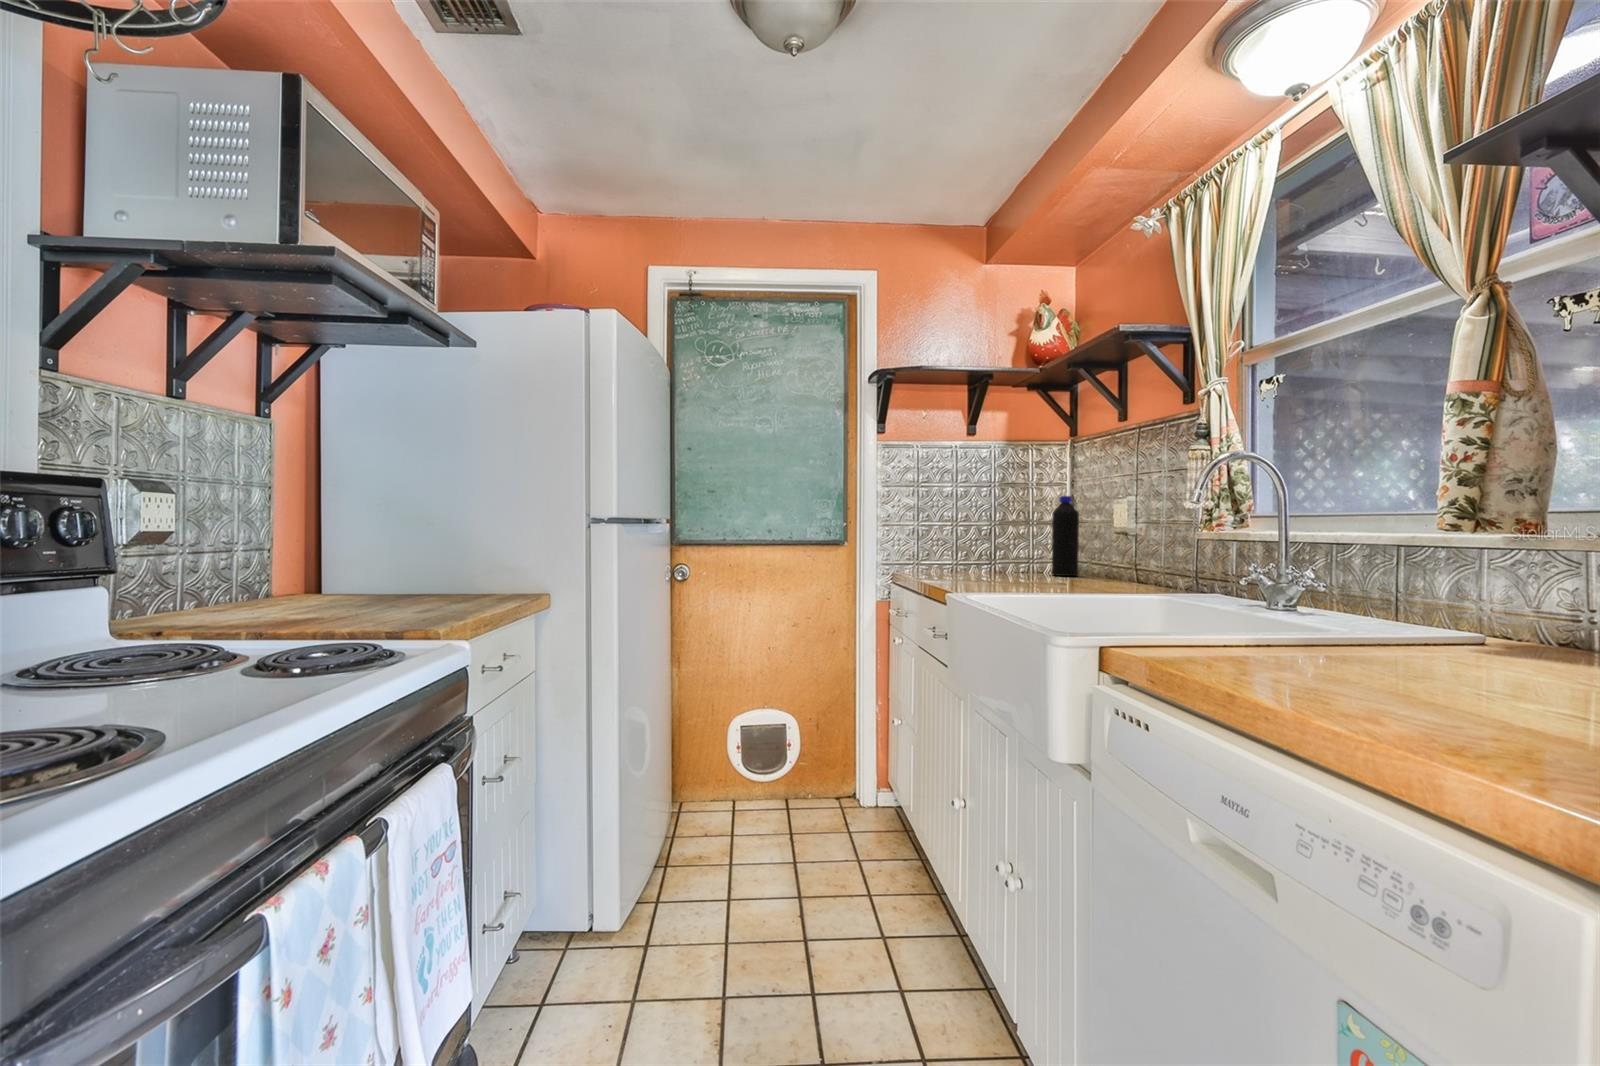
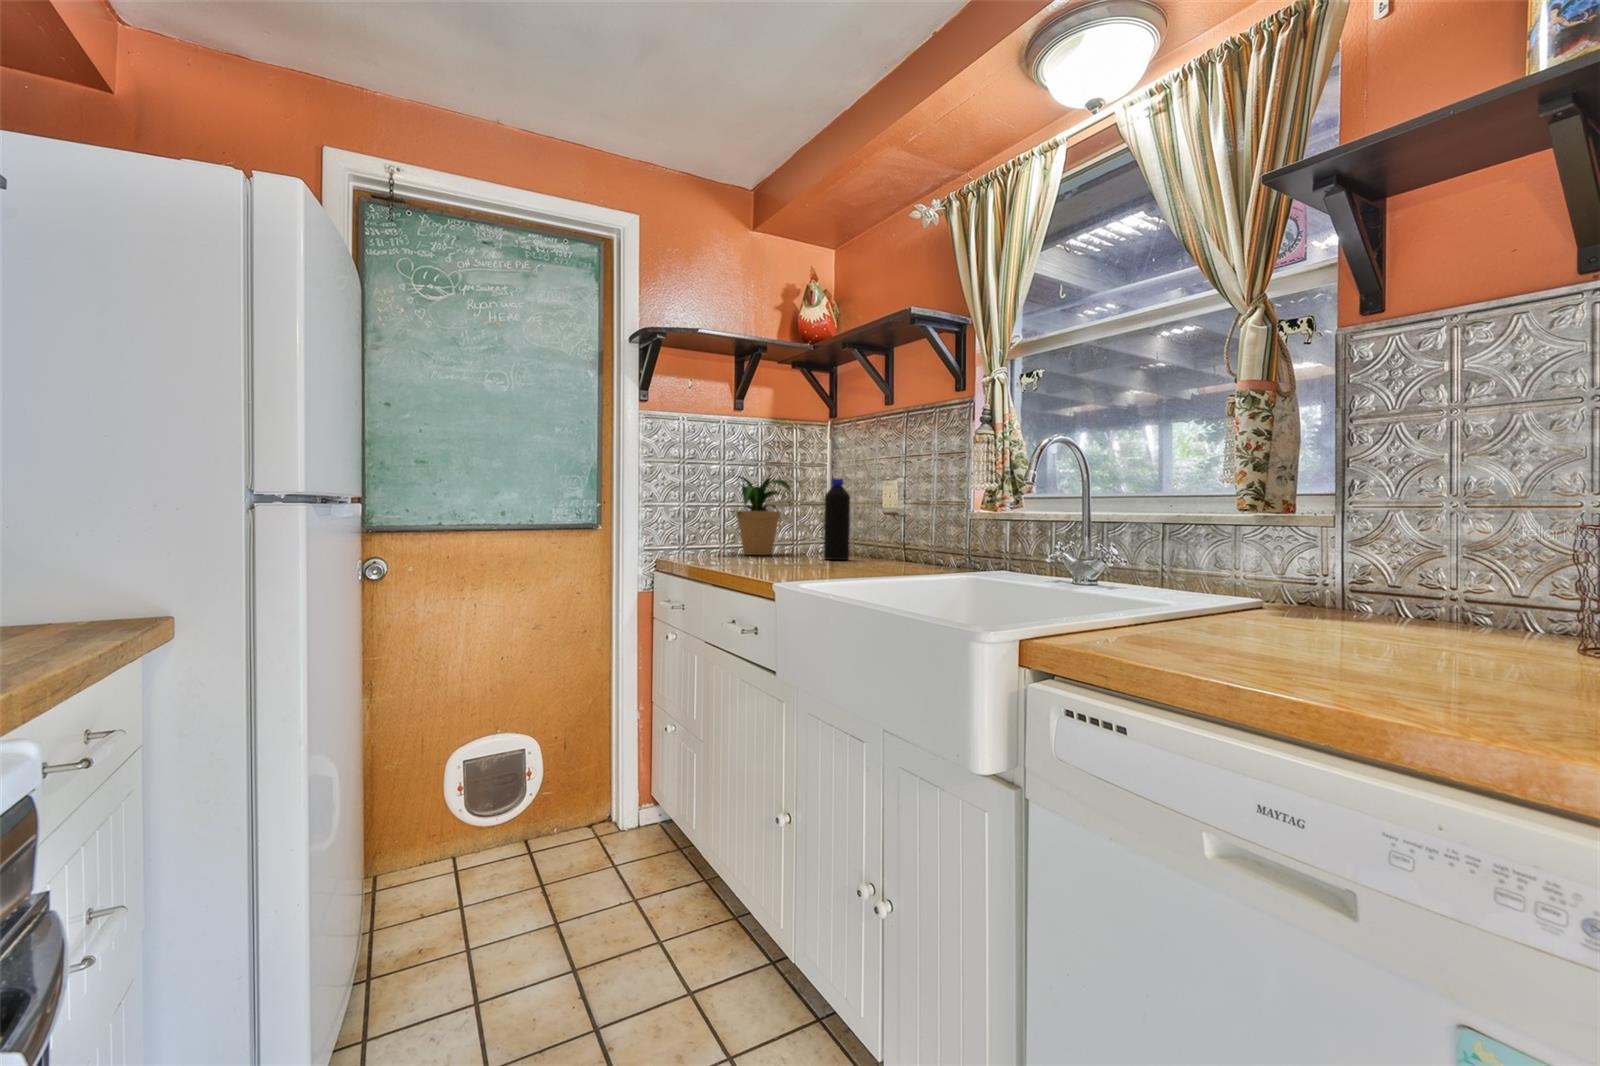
potted plant: none [948,490,1037,569] -> present [715,476,802,555]

